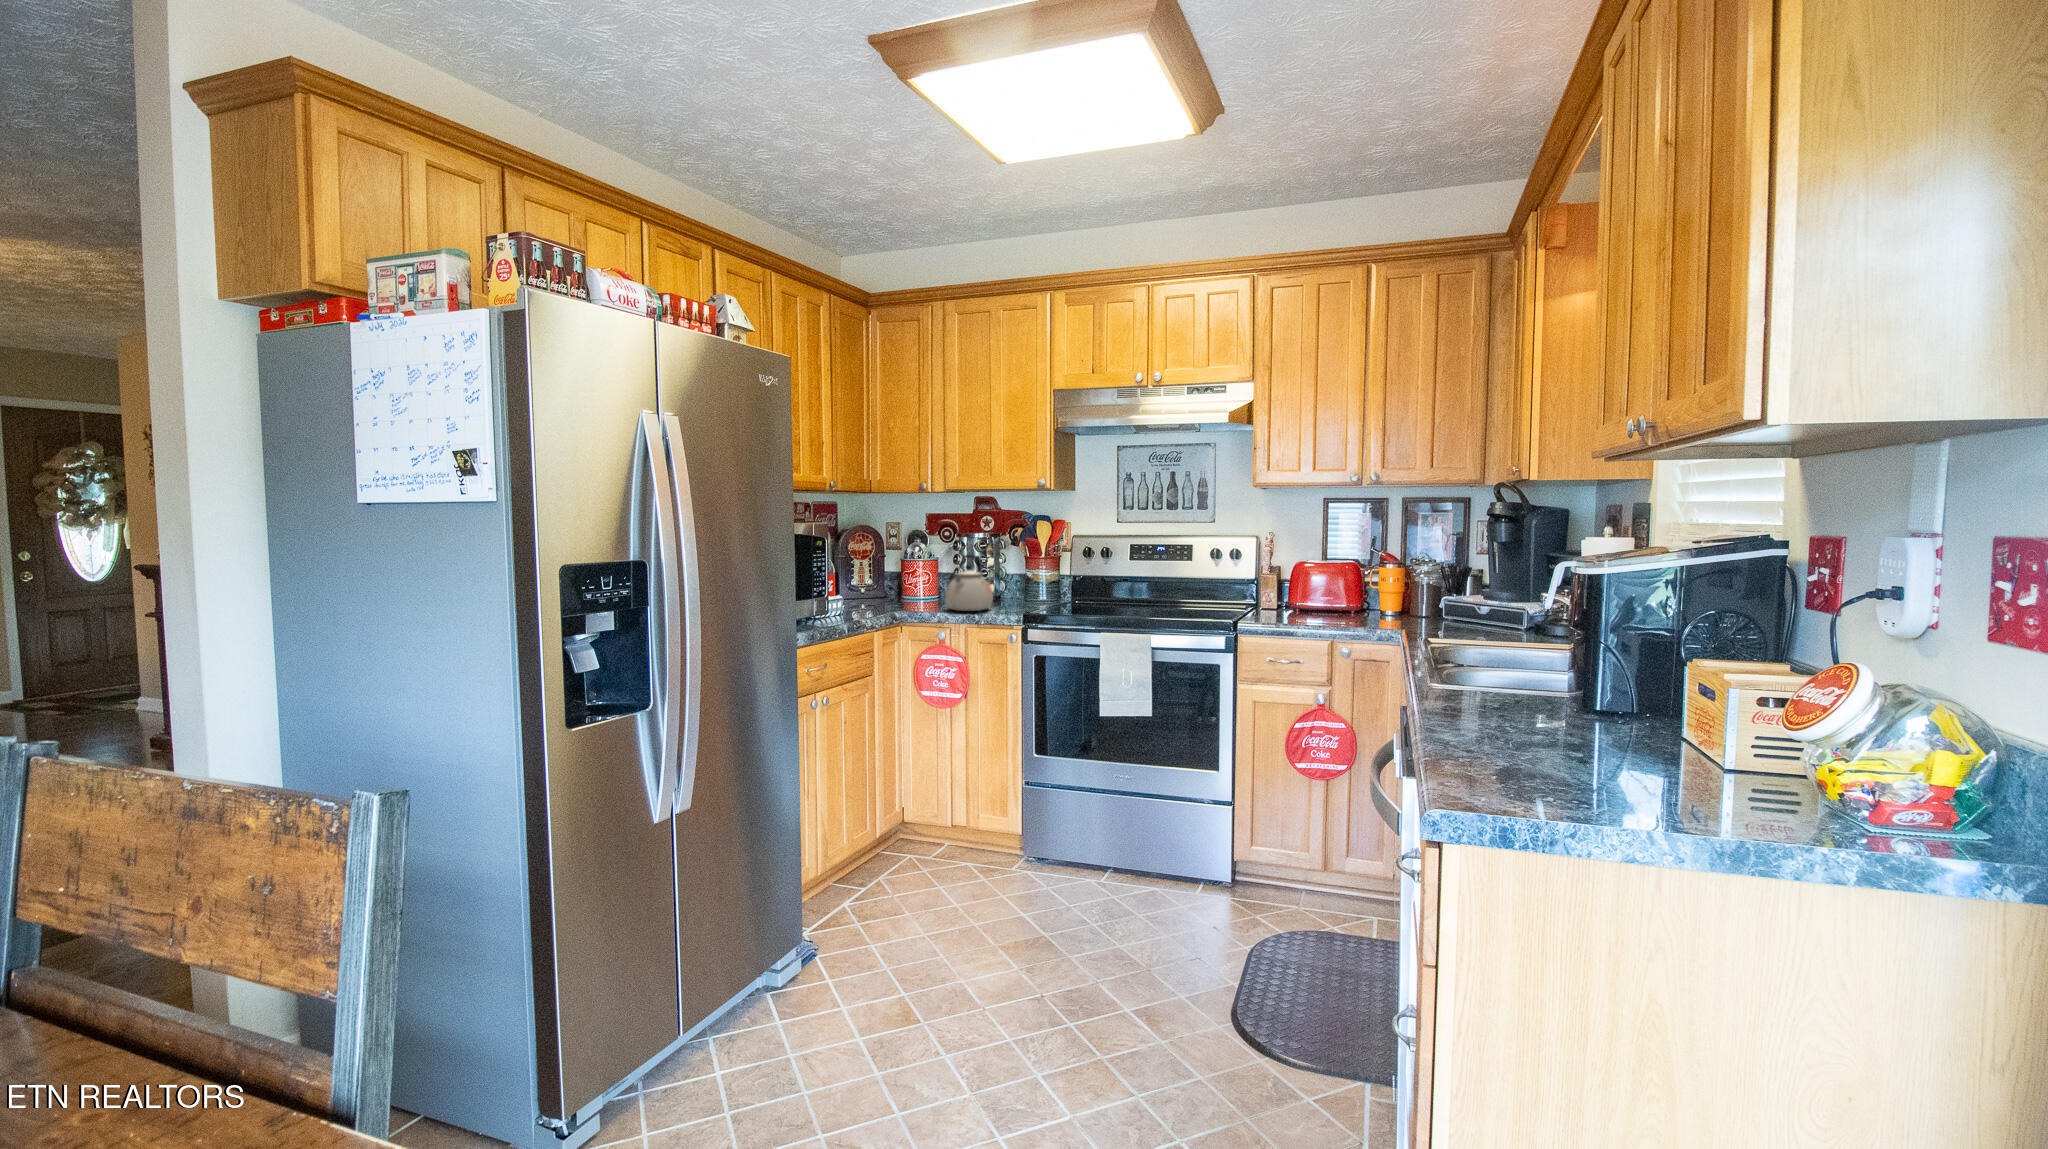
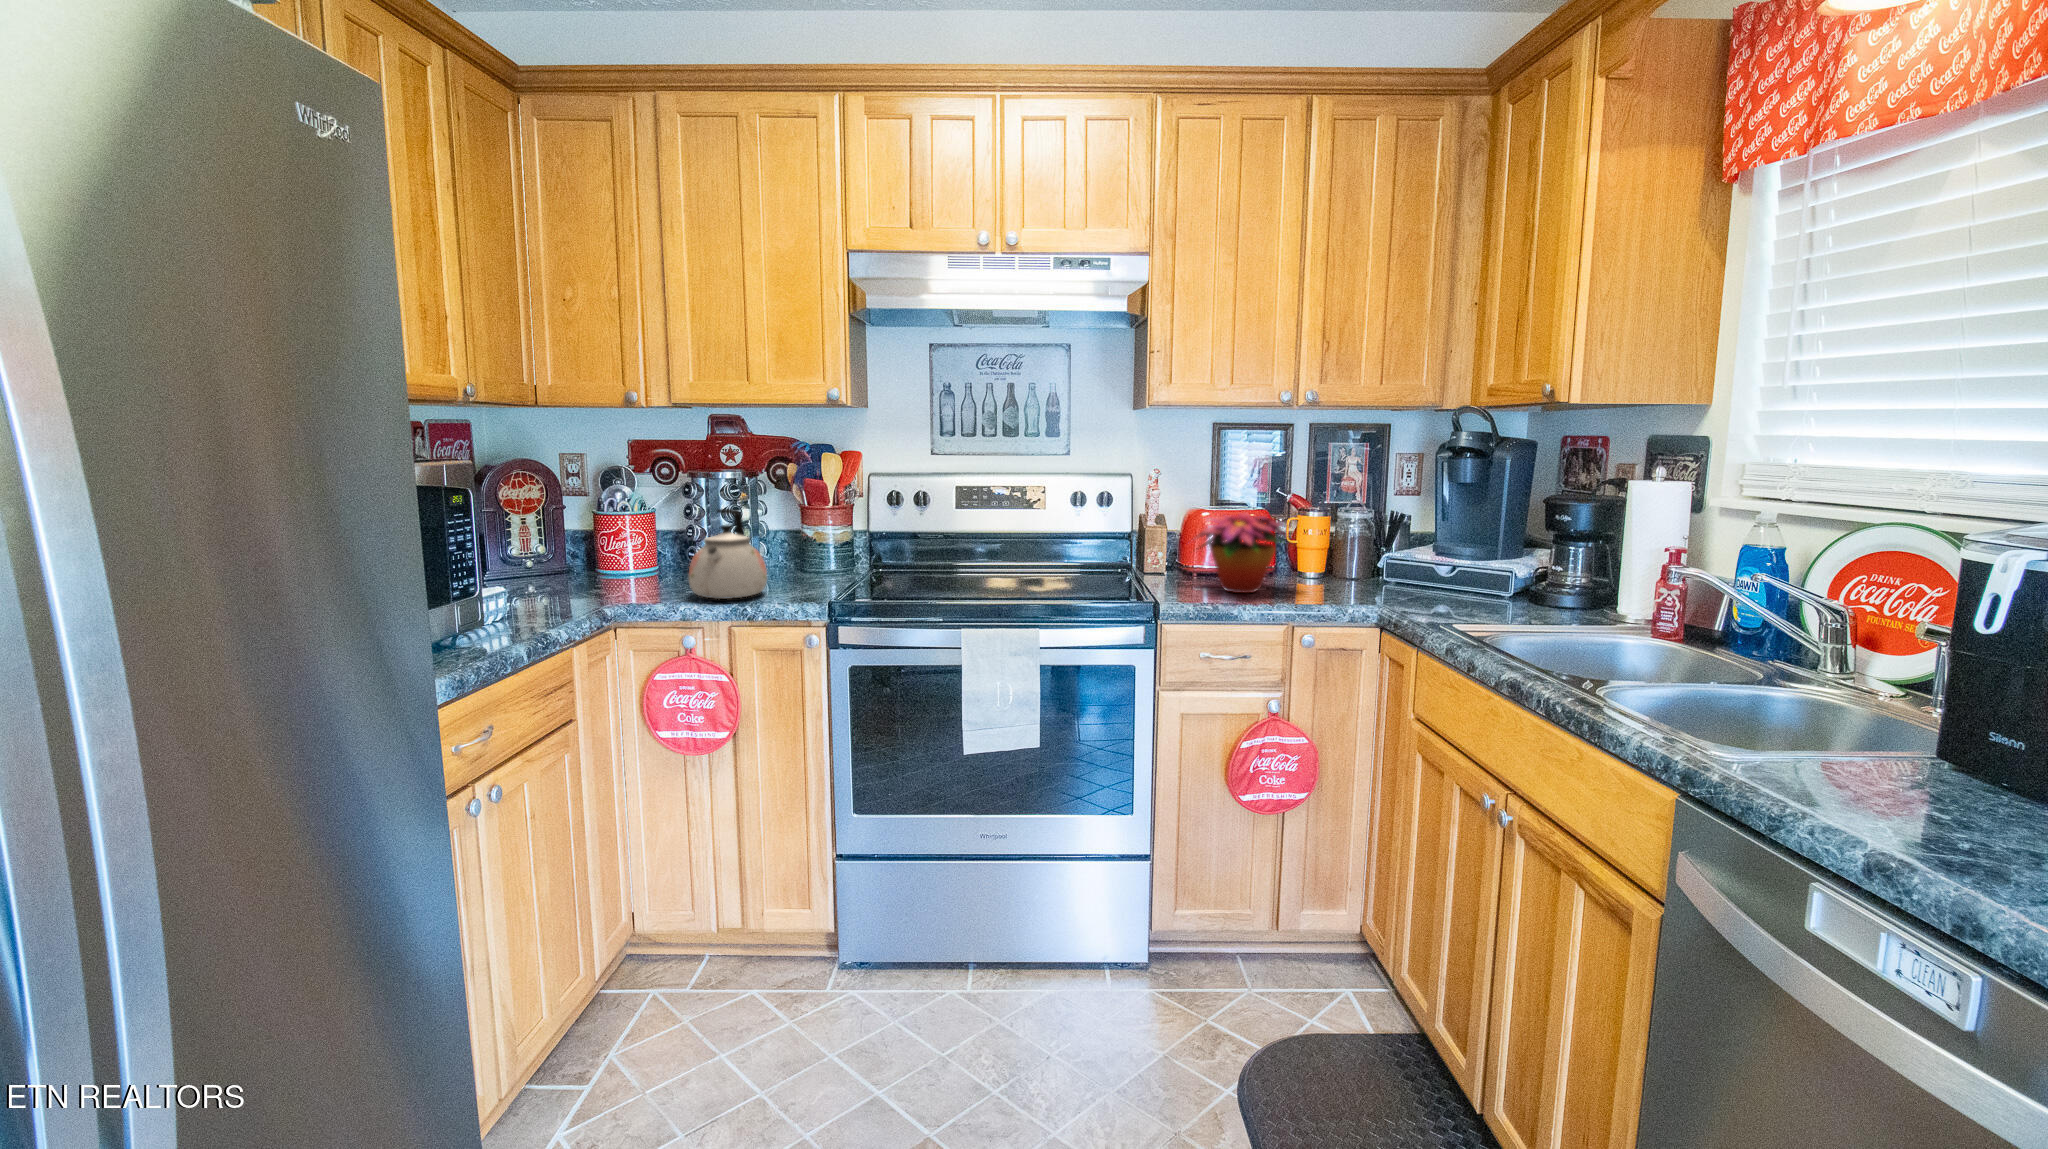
flower arrangement: none [1275,561,1366,620] -> present [1192,512,1288,593]

